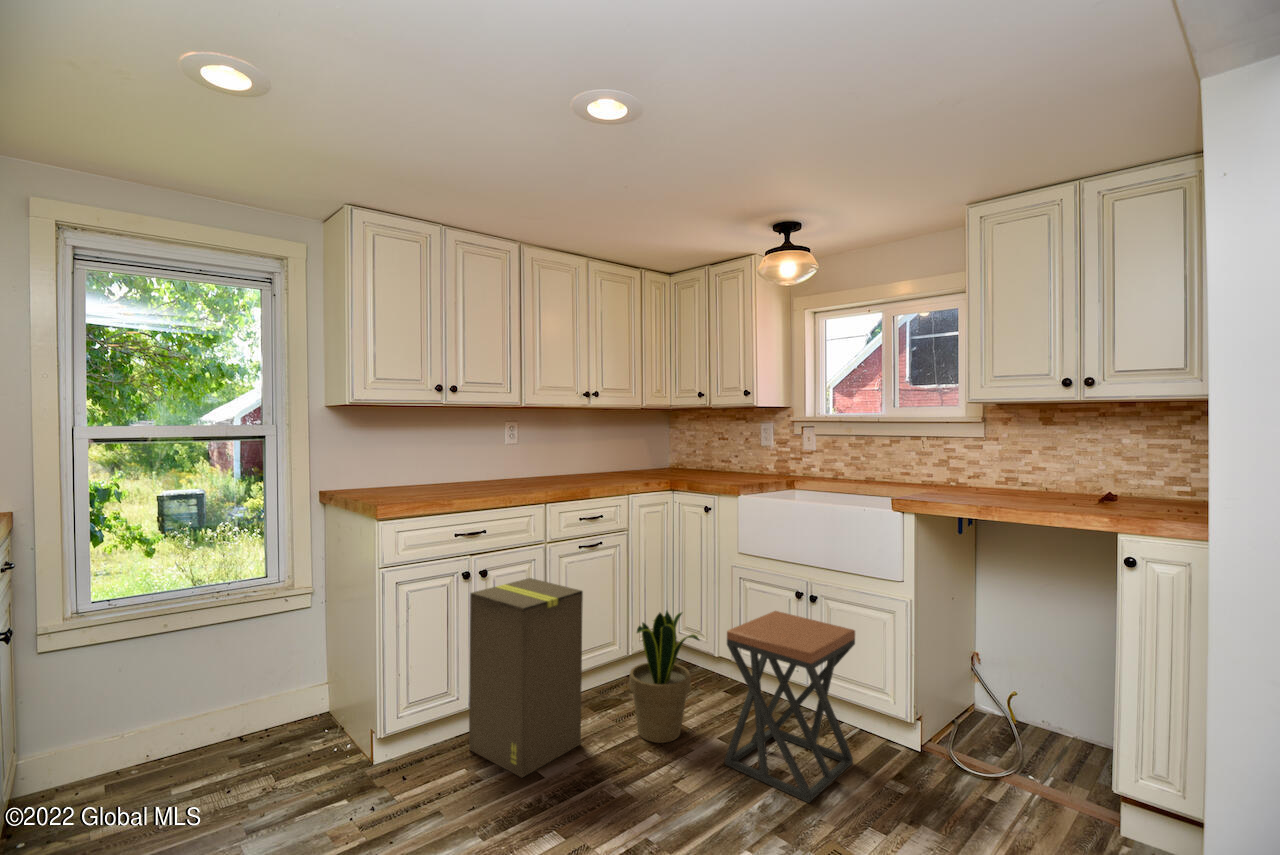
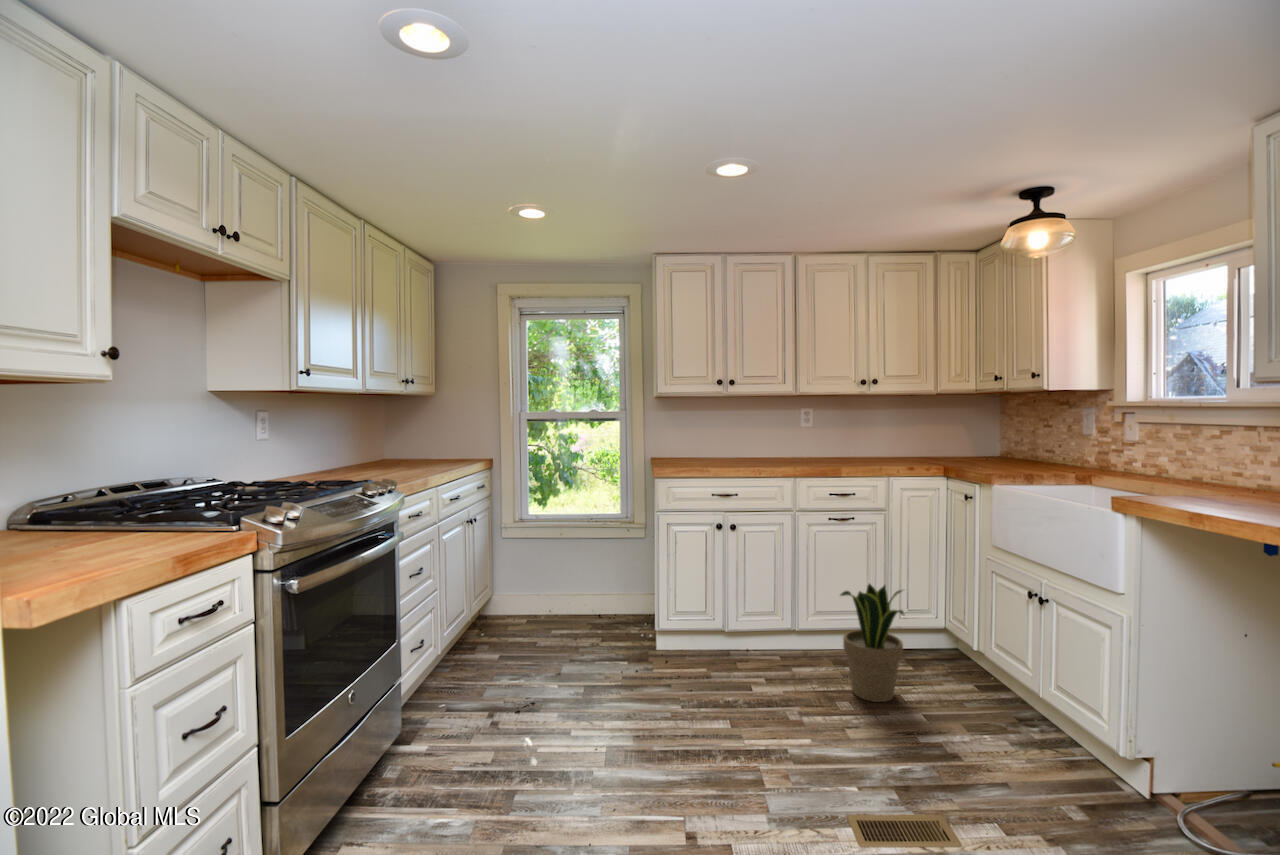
cardboard box: present [469,578,583,778] -> none [717,539,798,686]
stool: present [725,611,855,803] -> none [909,603,1060,786]

